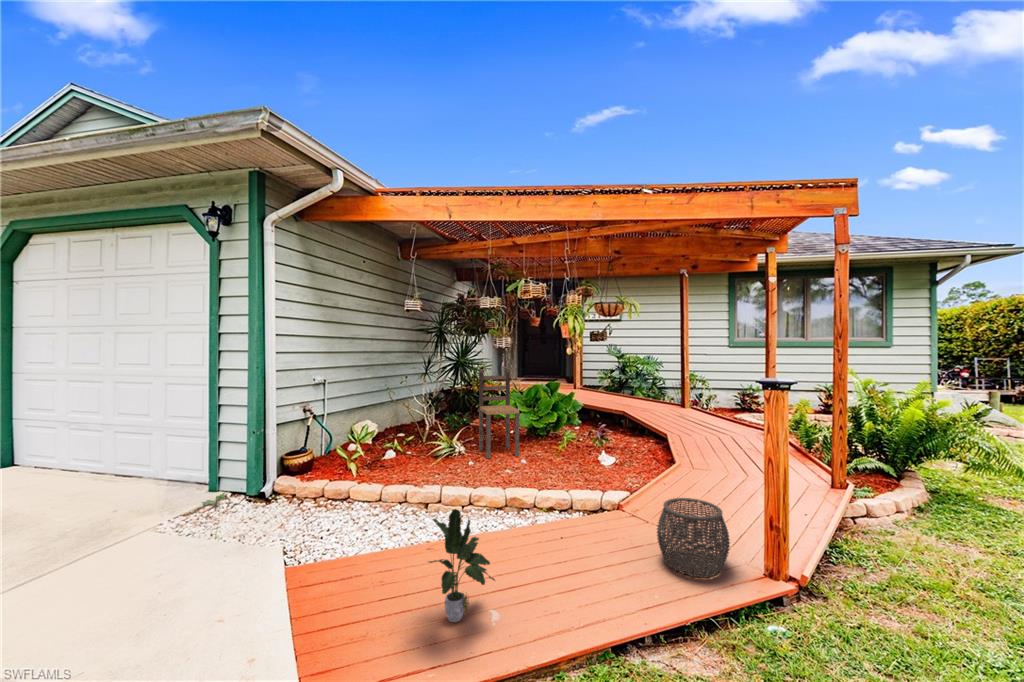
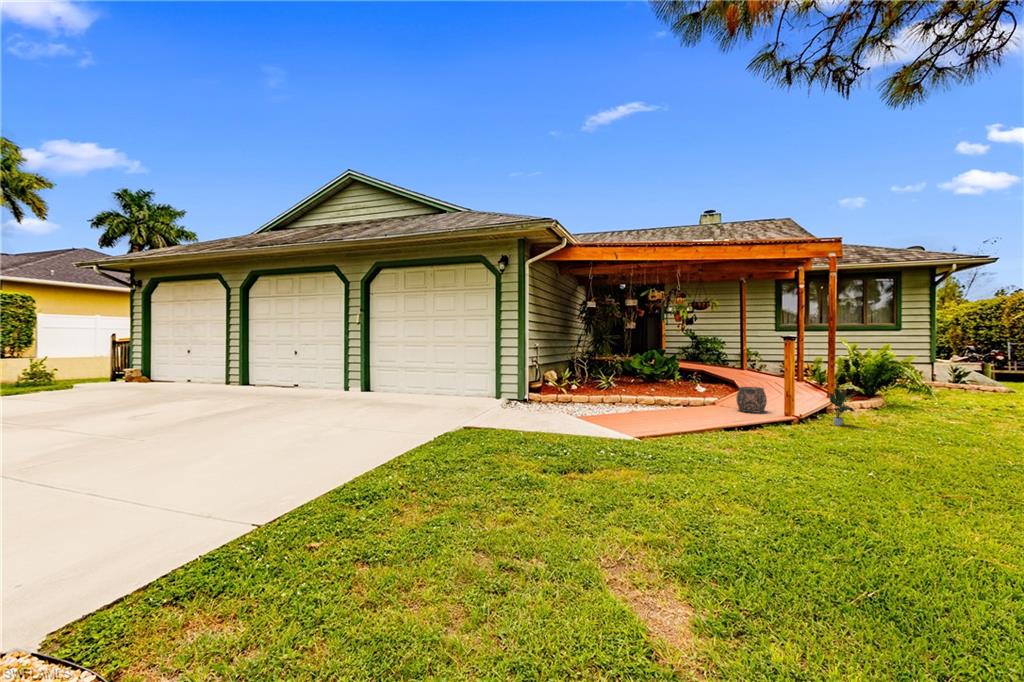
chair: present [479,369,519,459] -> none [621,341,648,390]
potted plant: present [429,509,495,622] -> present [827,388,855,426]

